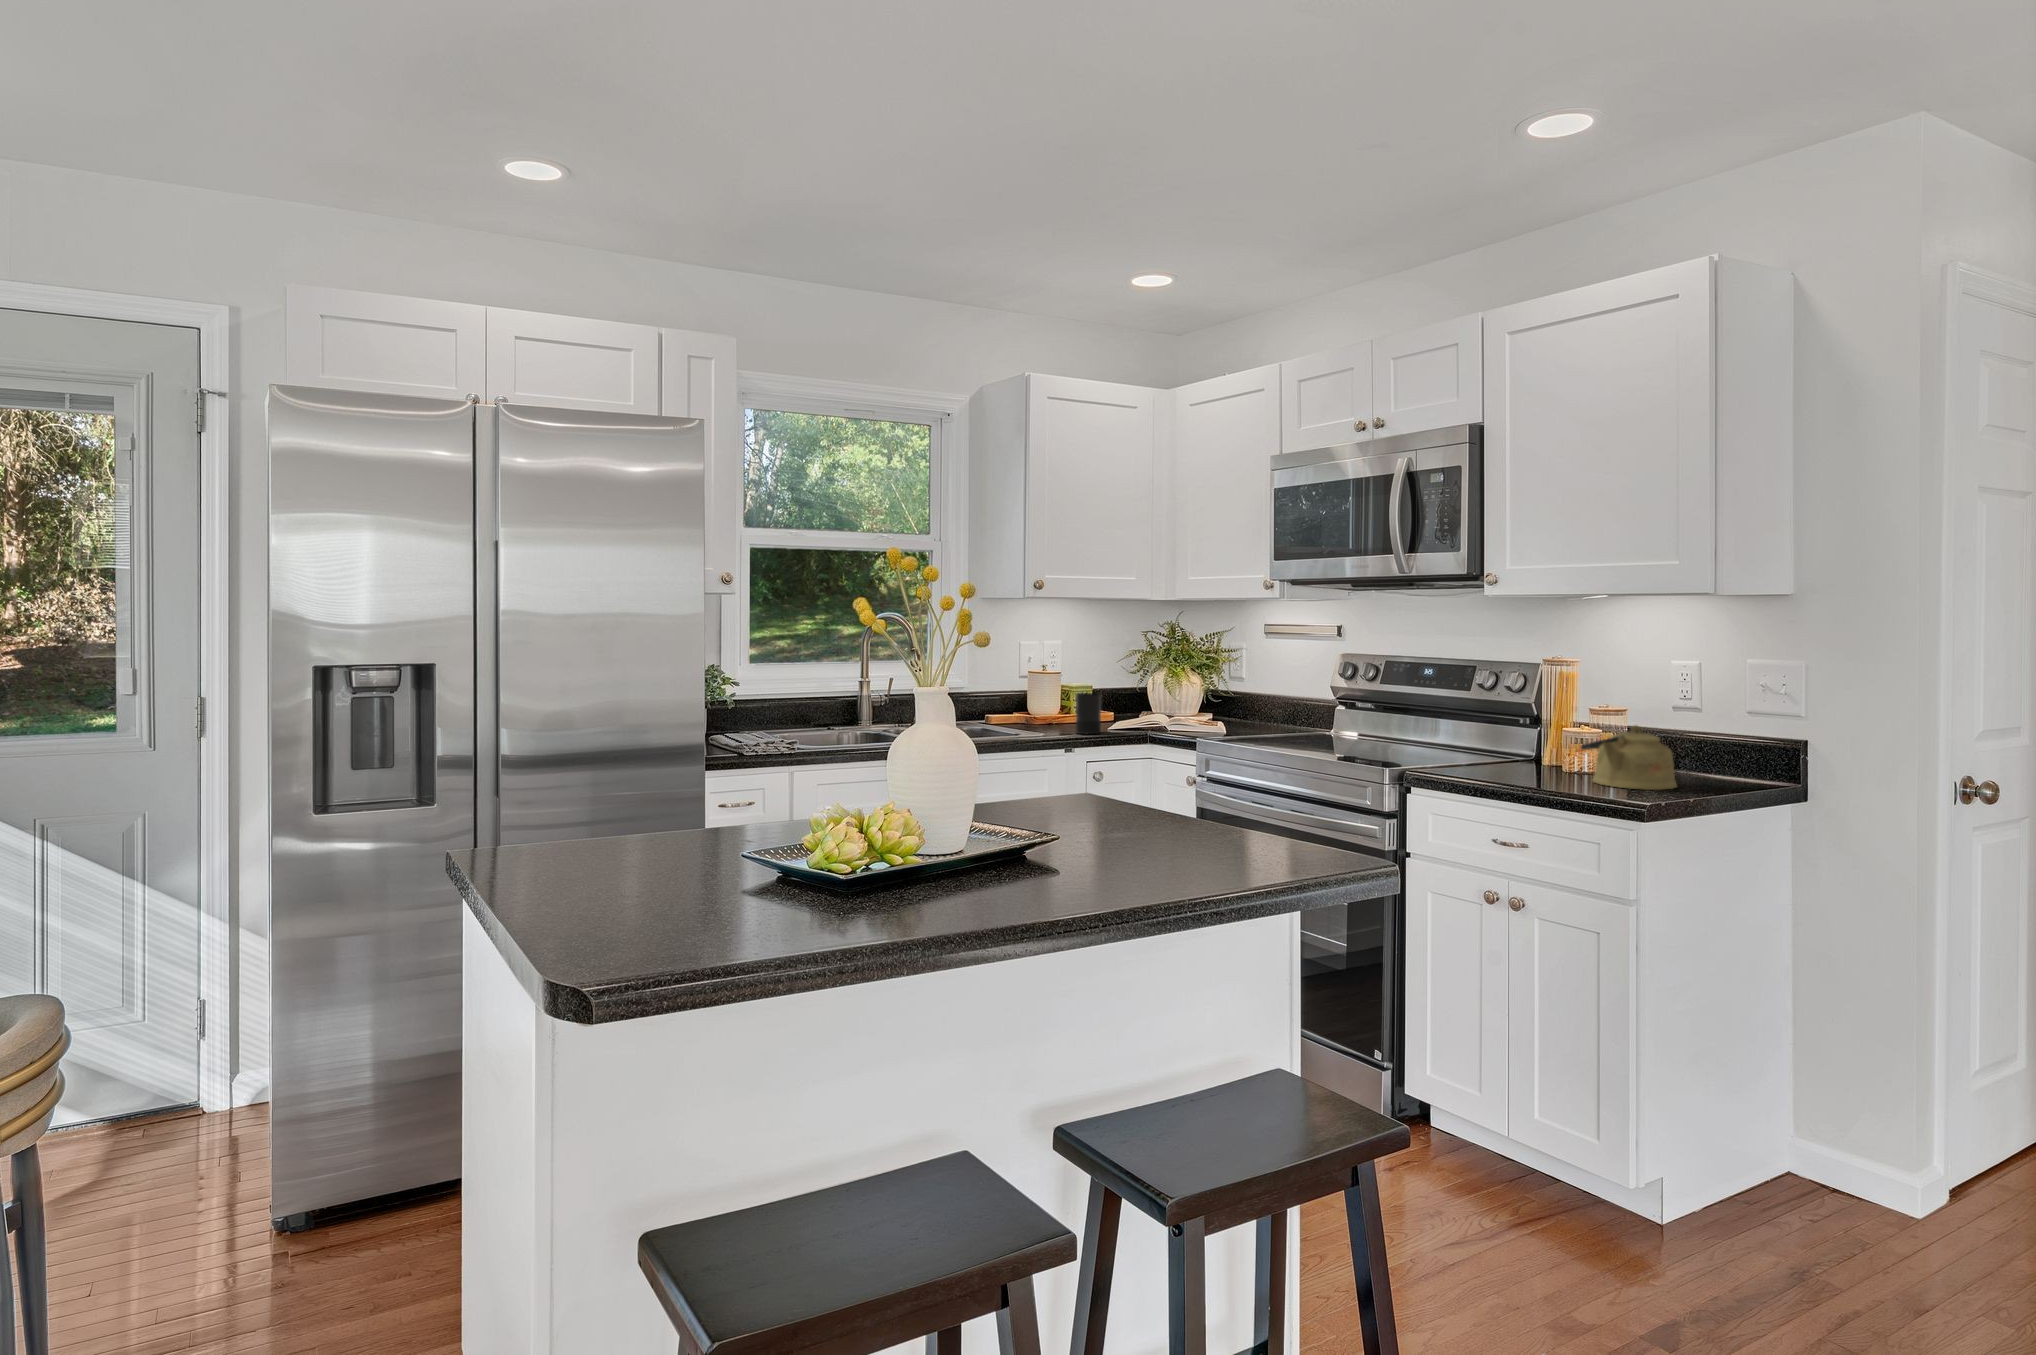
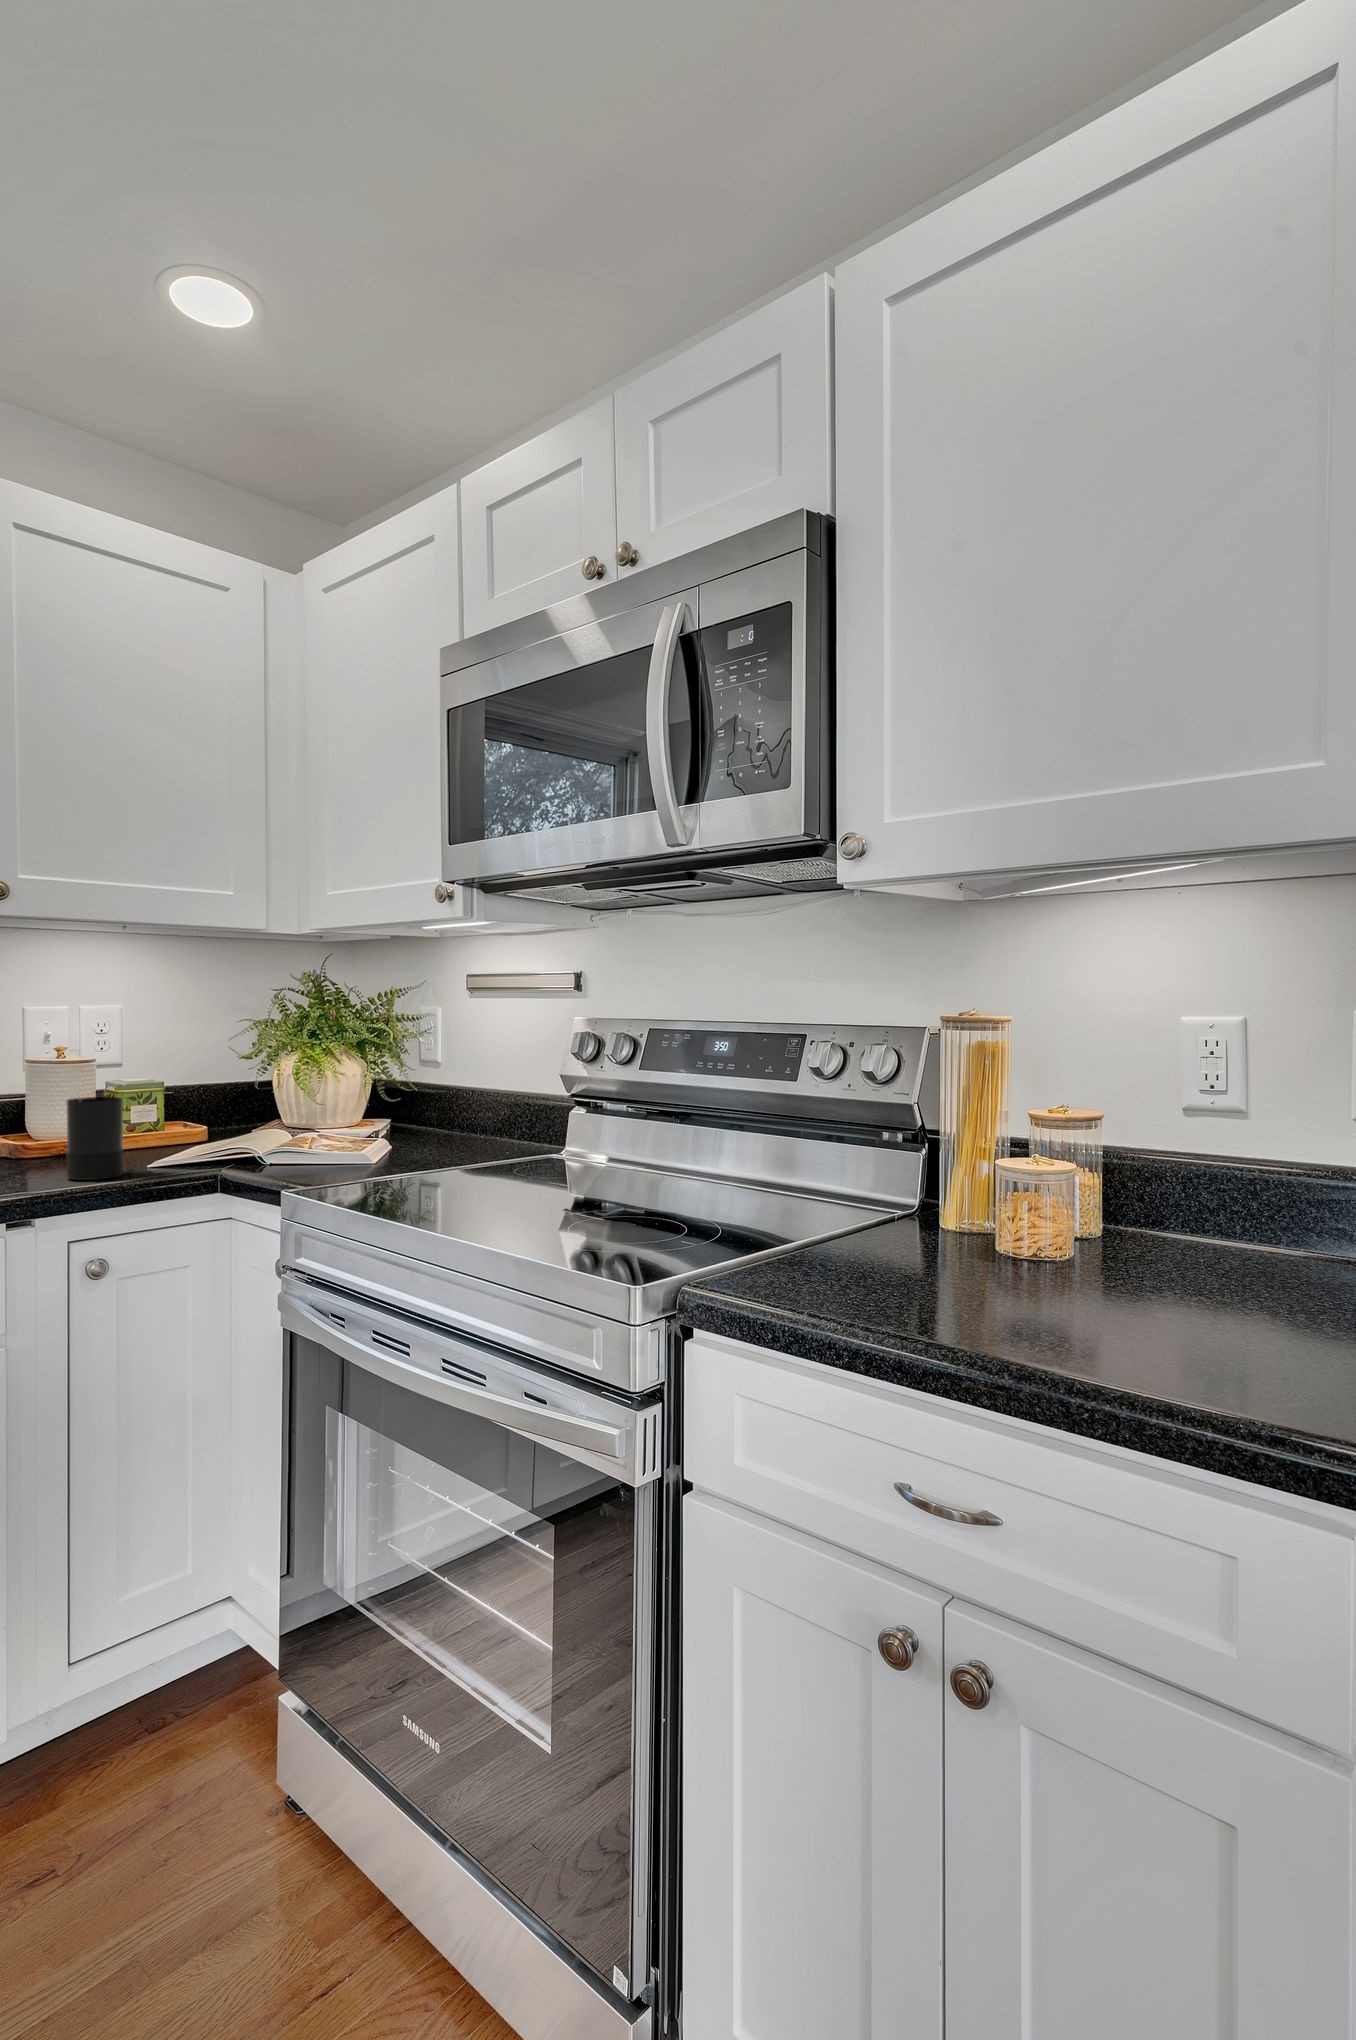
kettle: present [1581,726,1677,790] -> none [1064,1161,1279,1324]

